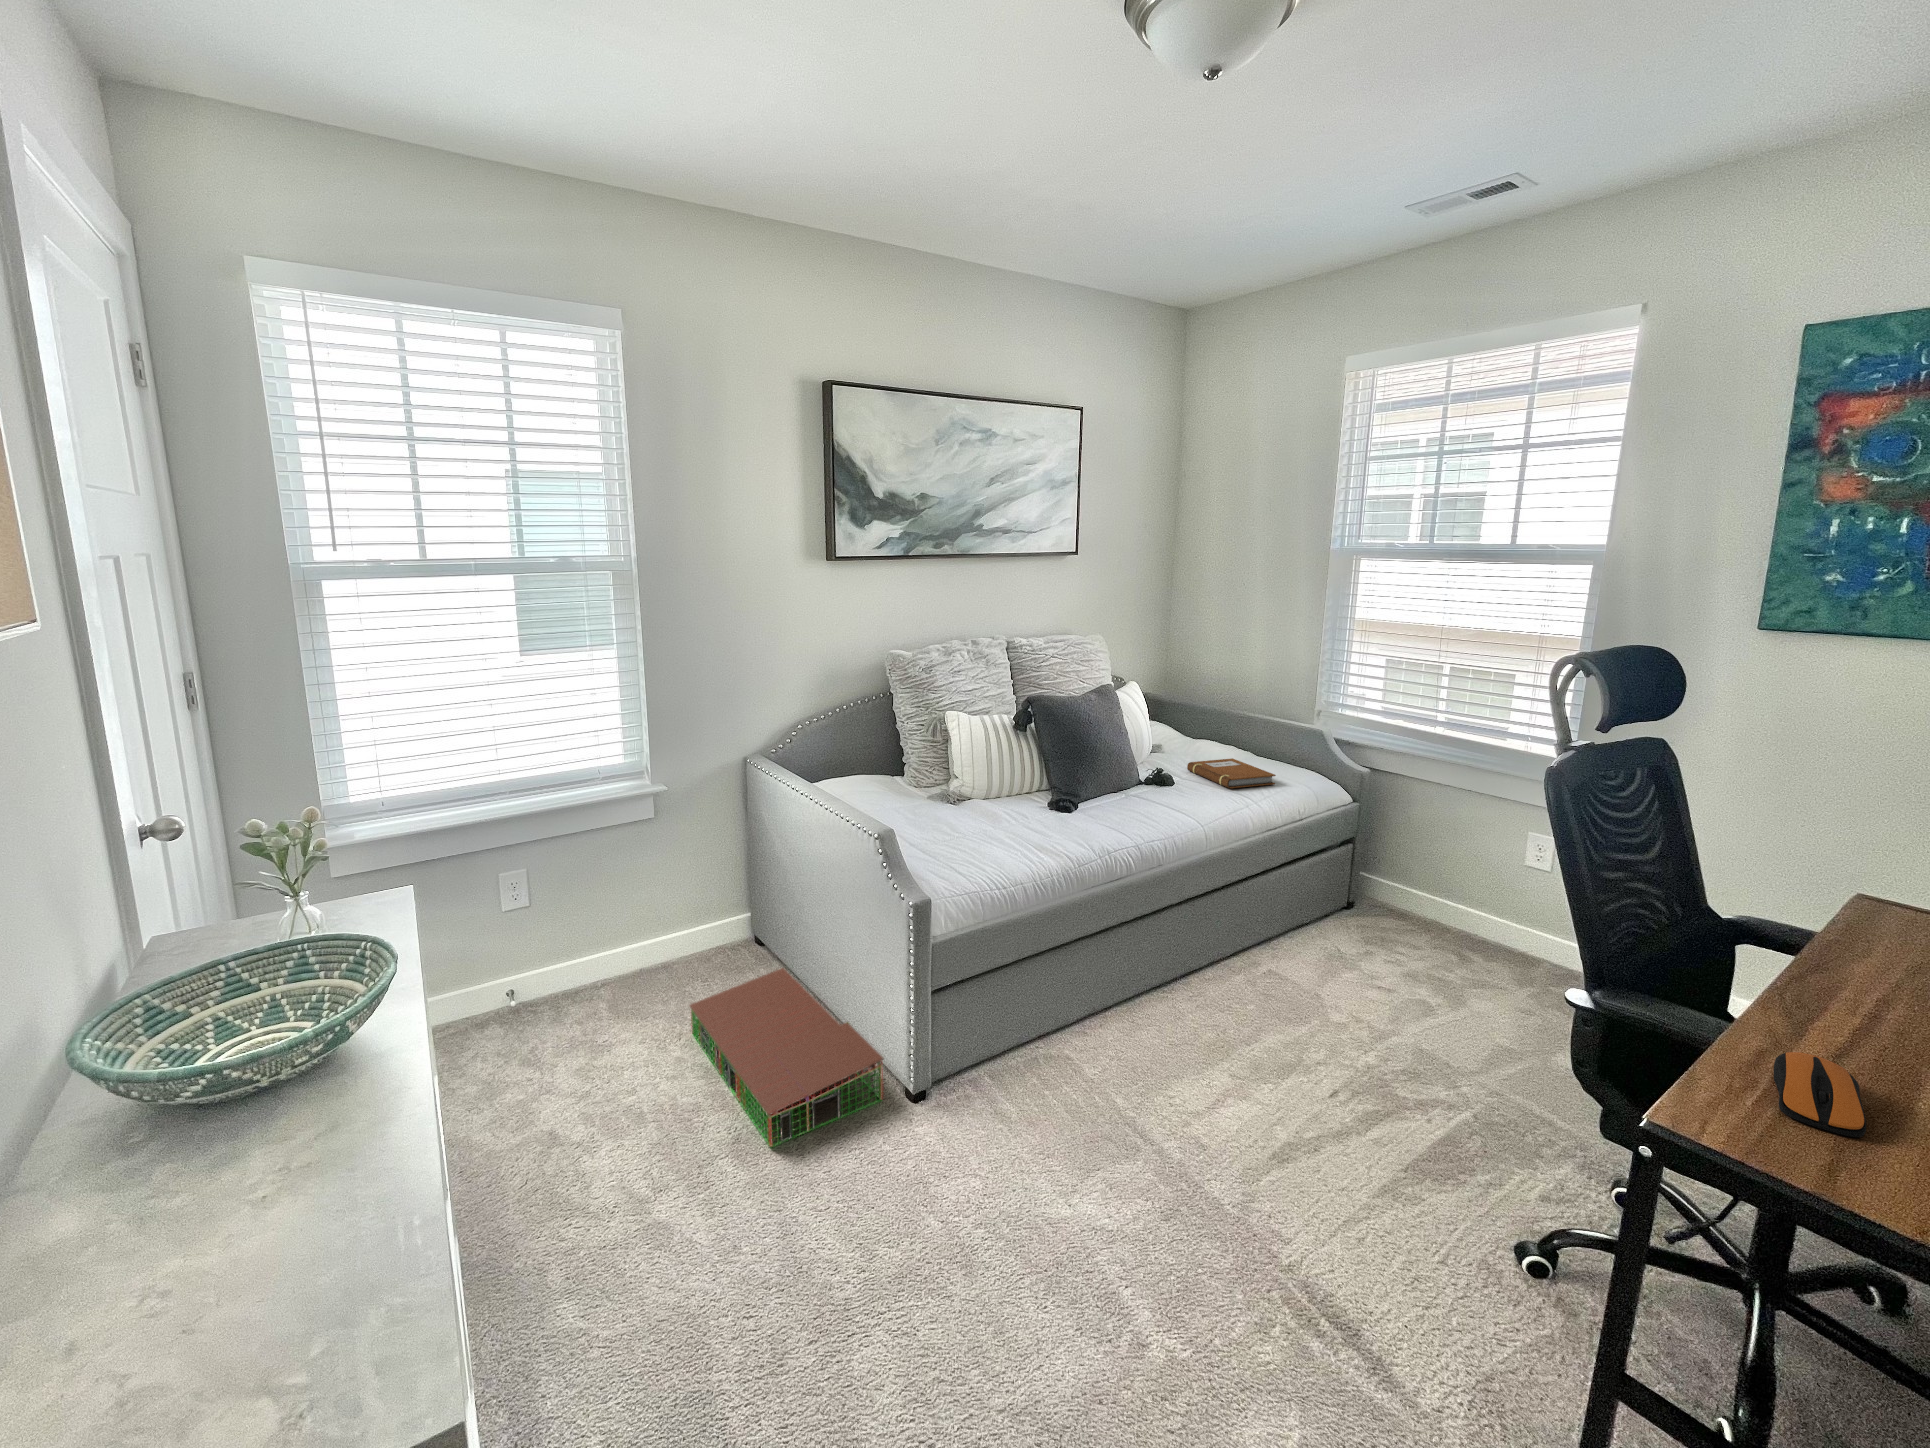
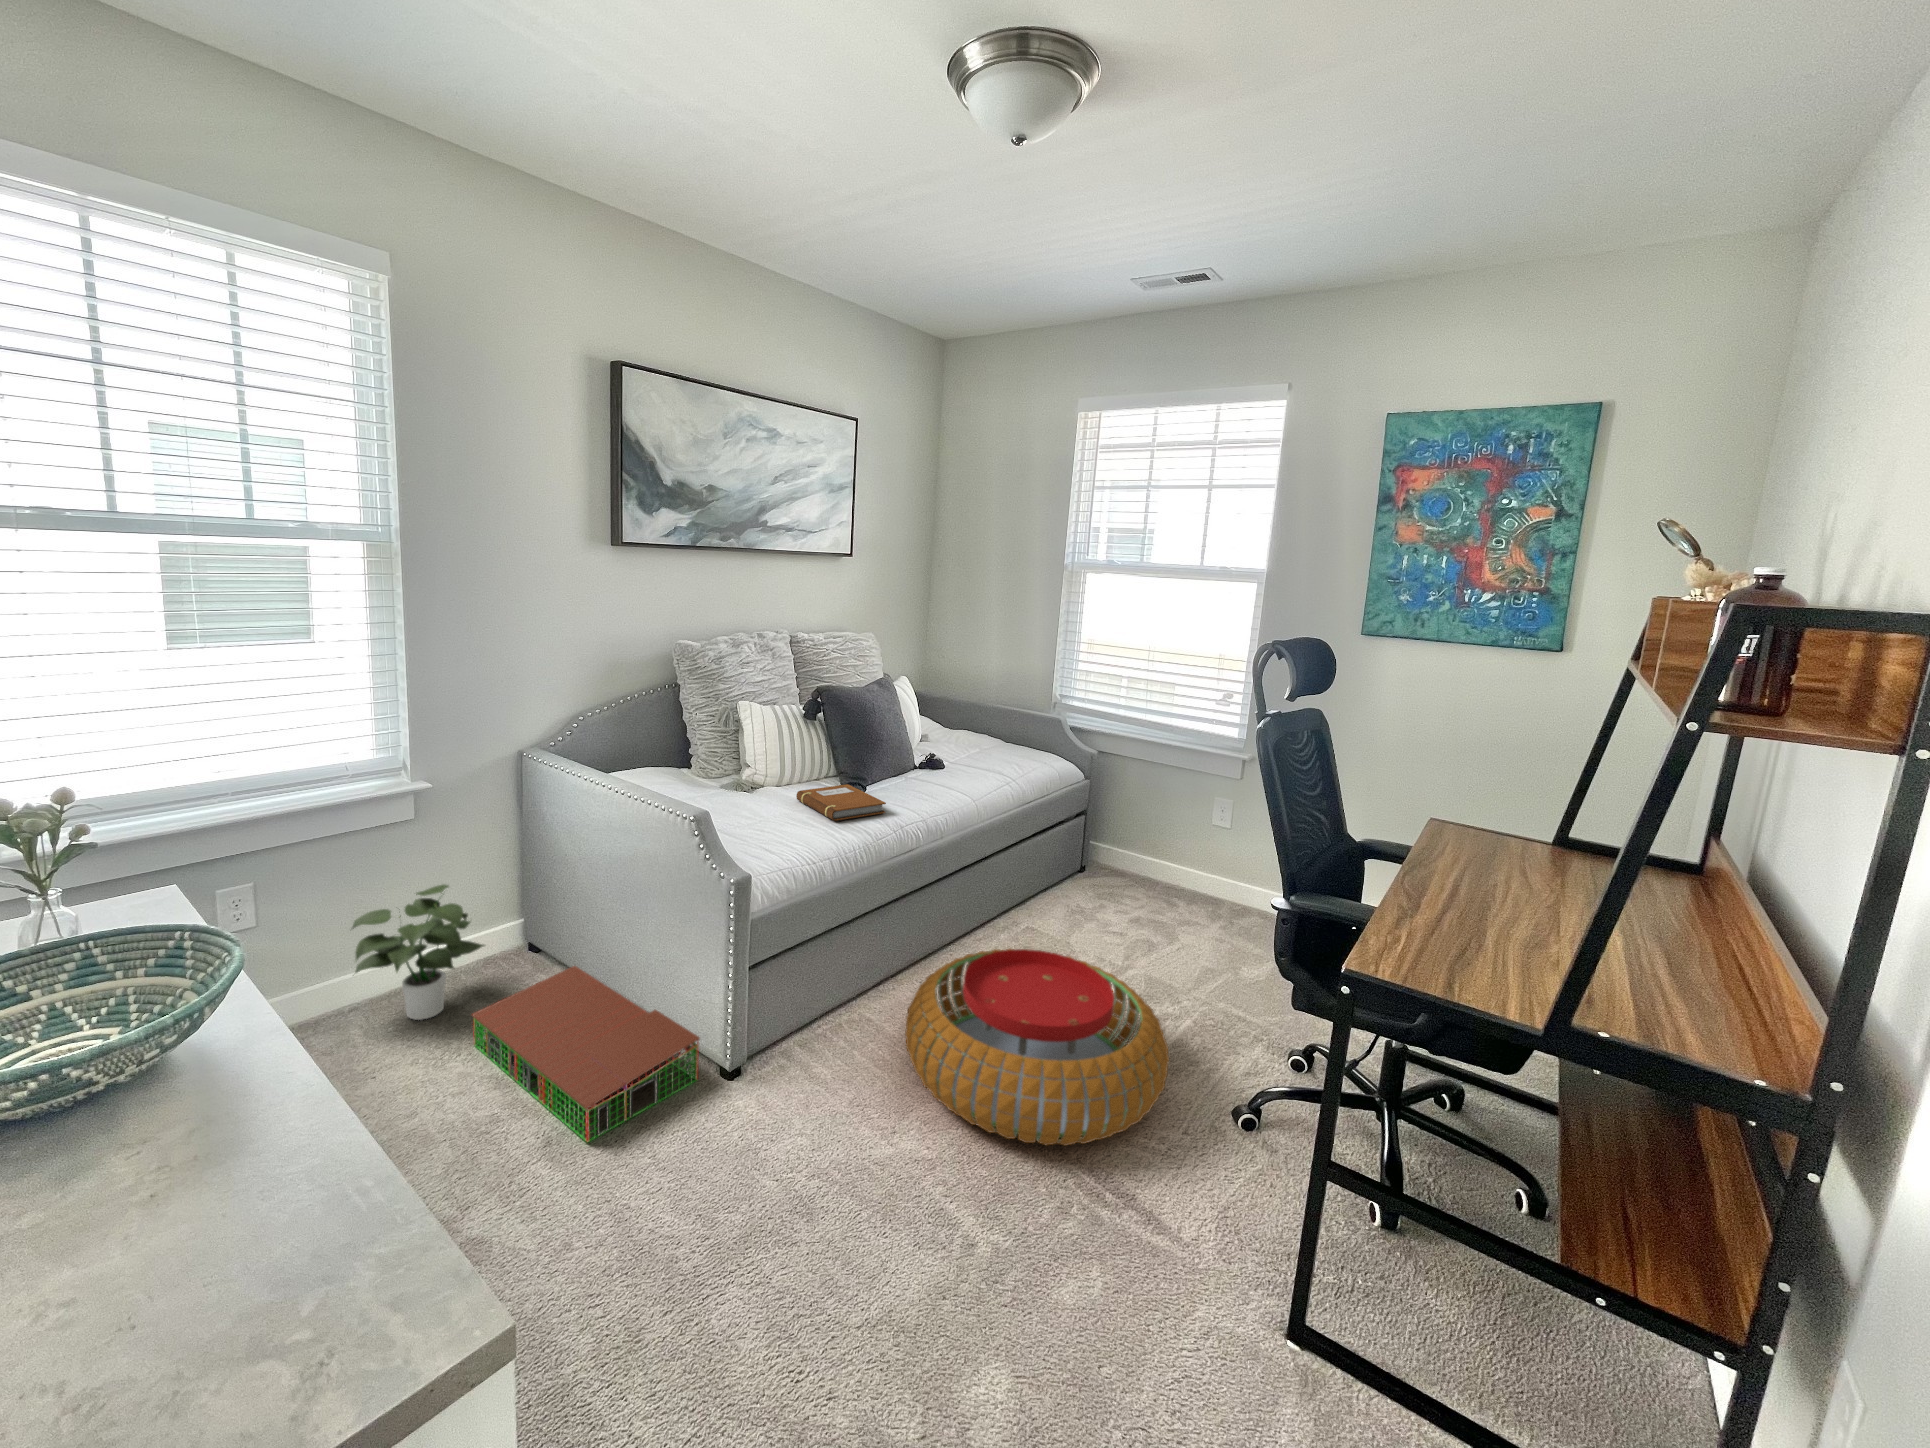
notebook: present [1187,758,1276,788] -> present [796,784,886,821]
potted plant: none [597,881,711,1003] -> present [353,884,484,1020]
pouf: none [1098,1001,1426,1252] -> present [905,949,1169,1146]
computer mouse: present [1774,1052,1866,1137] -> none [1414,917,1470,966]

